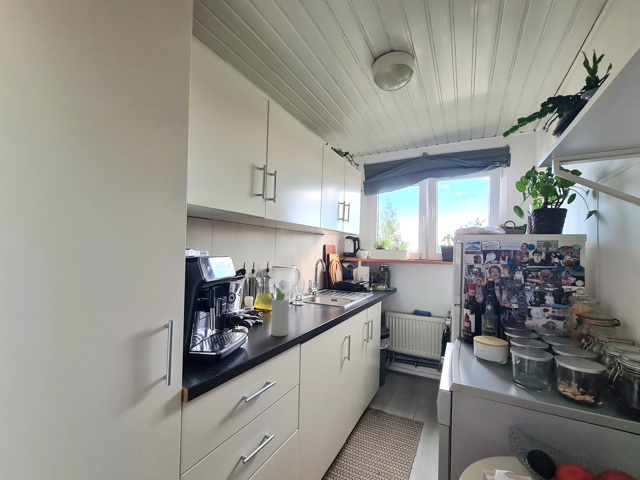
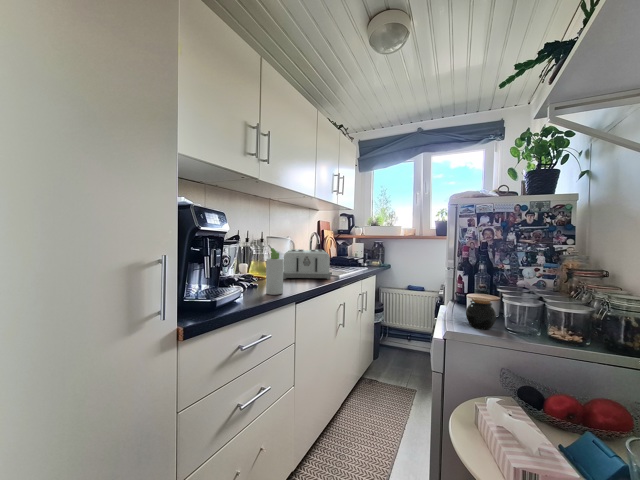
toaster: none [288,279,336,312] -> present [283,249,331,279]
jar: none [474,346,505,381] -> present [466,297,496,330]

